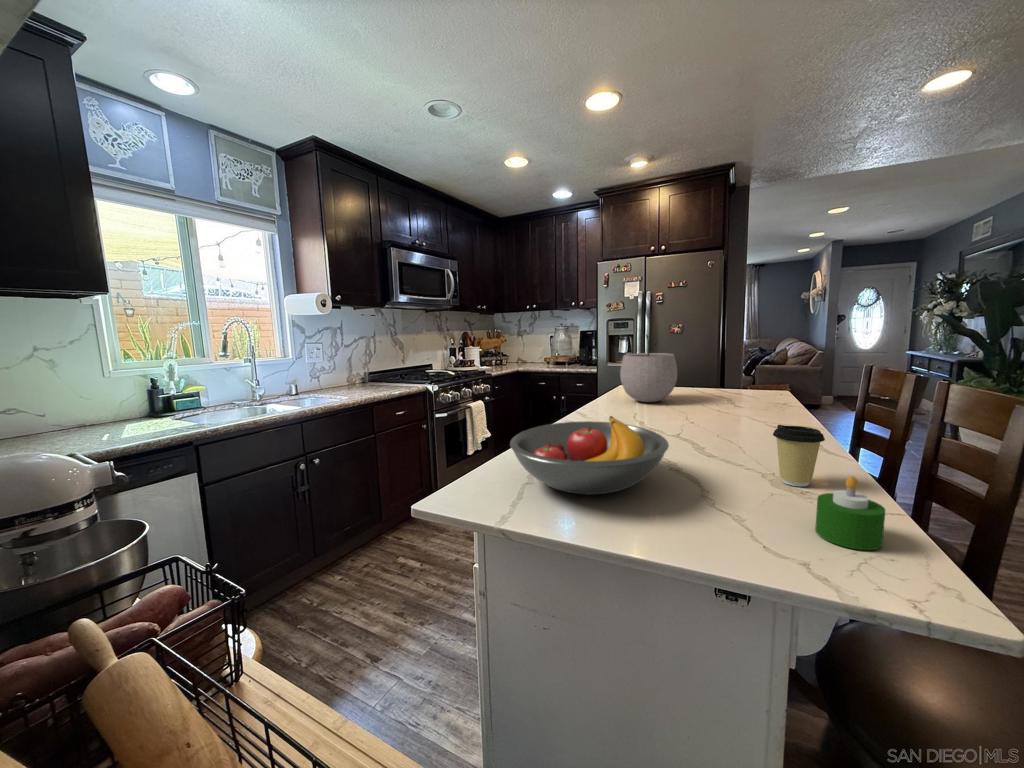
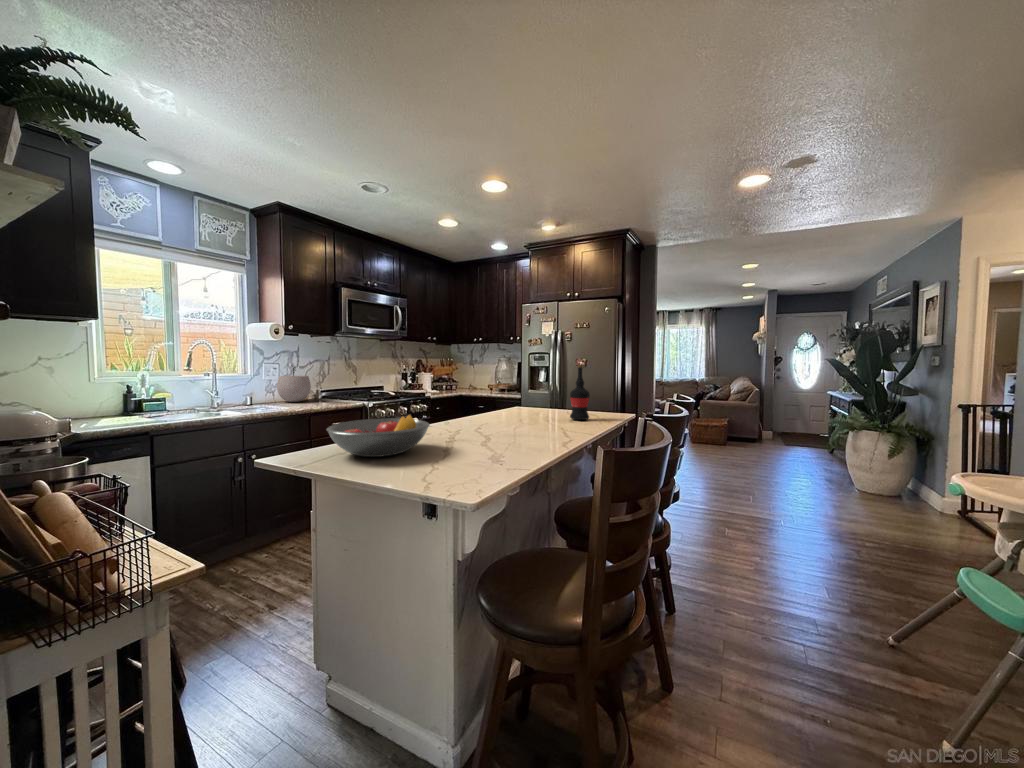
wine bottle: none [738,330,768,403] -> present [570,365,590,420]
plant pot: present [620,335,677,402] -> present [277,367,311,402]
coffee cup: present [773,425,825,487] -> none [489,420,516,458]
candle: present [815,476,885,550] -> none [462,440,491,478]

